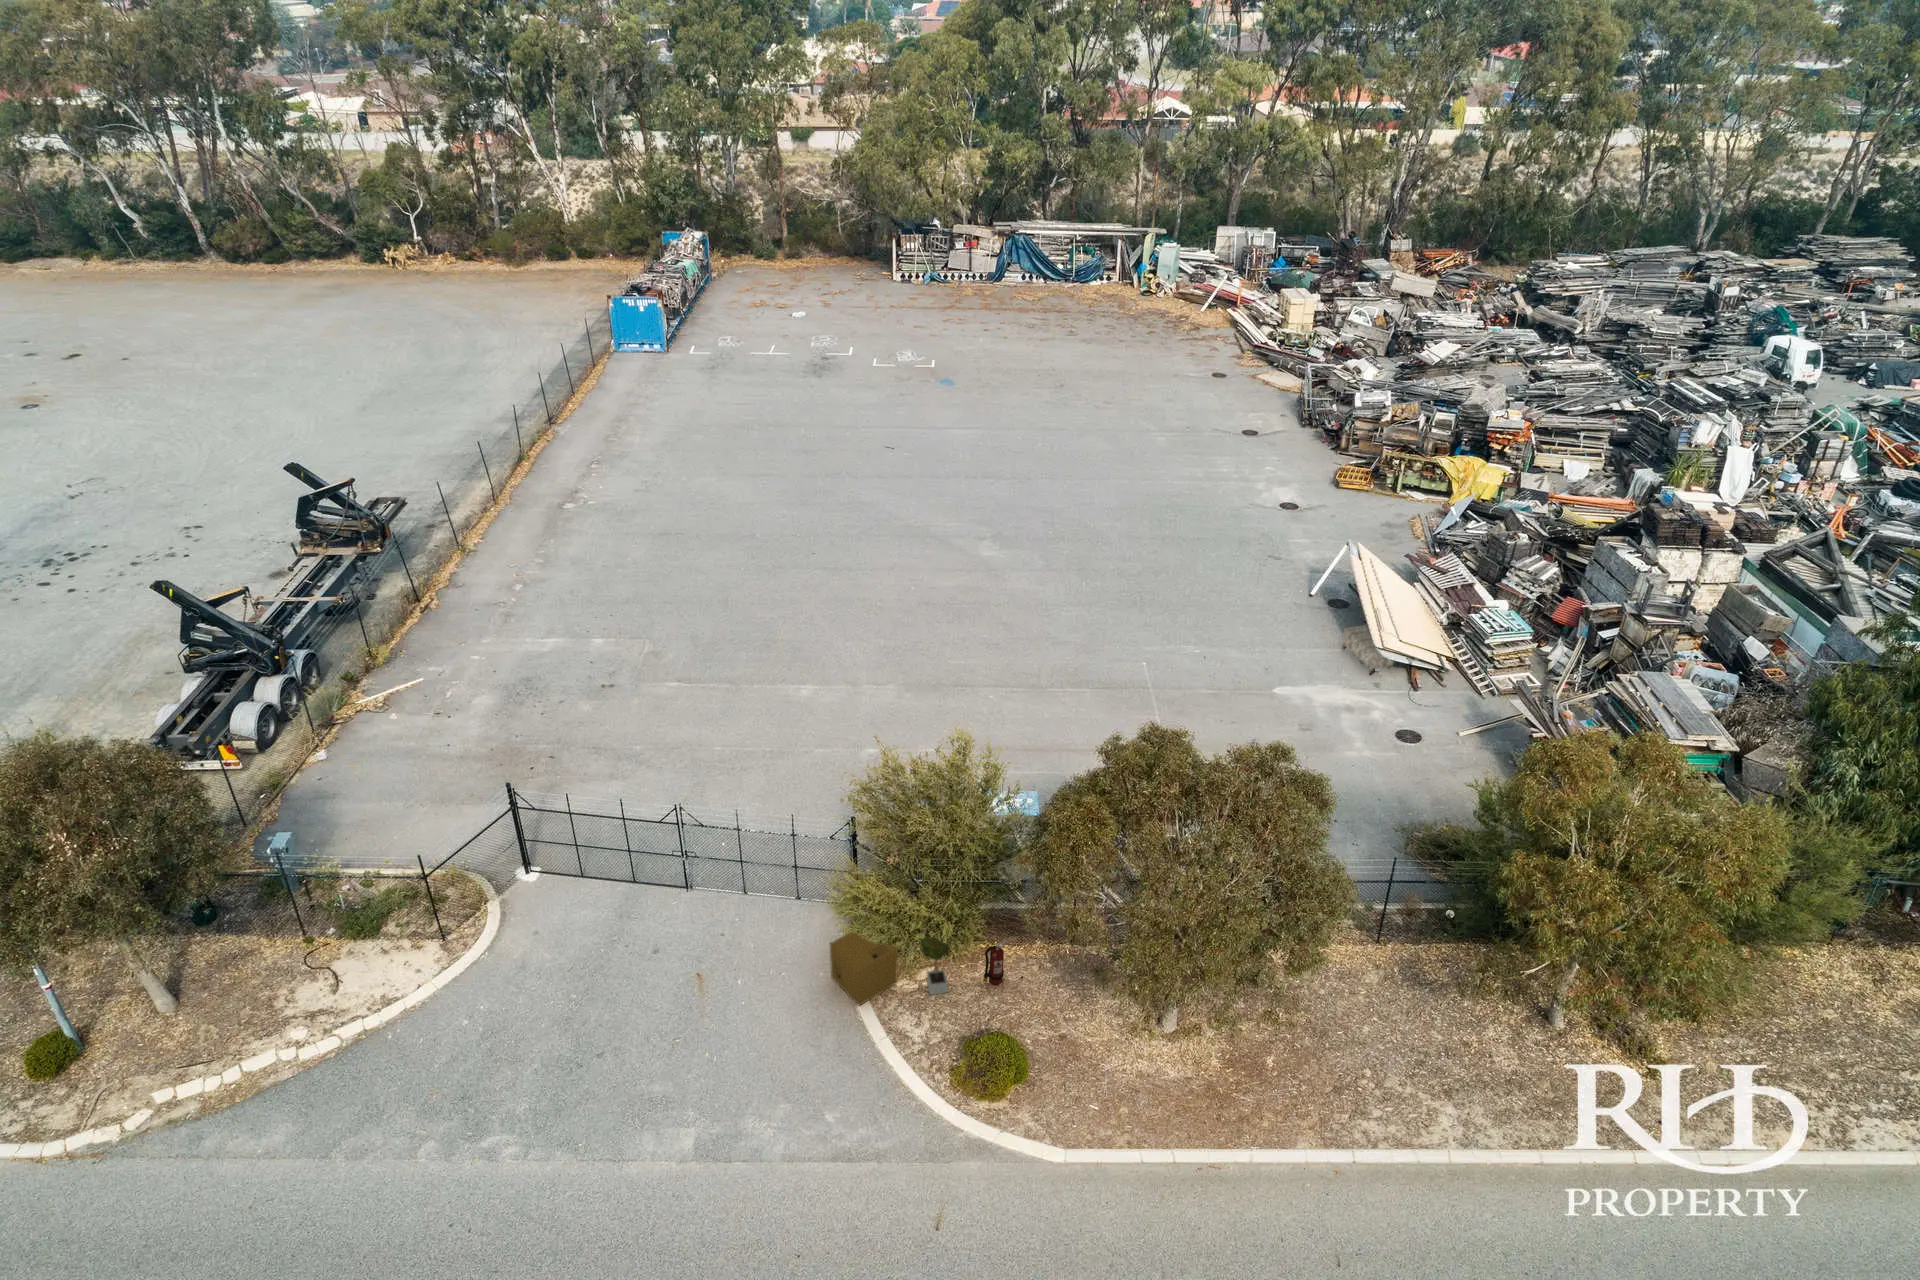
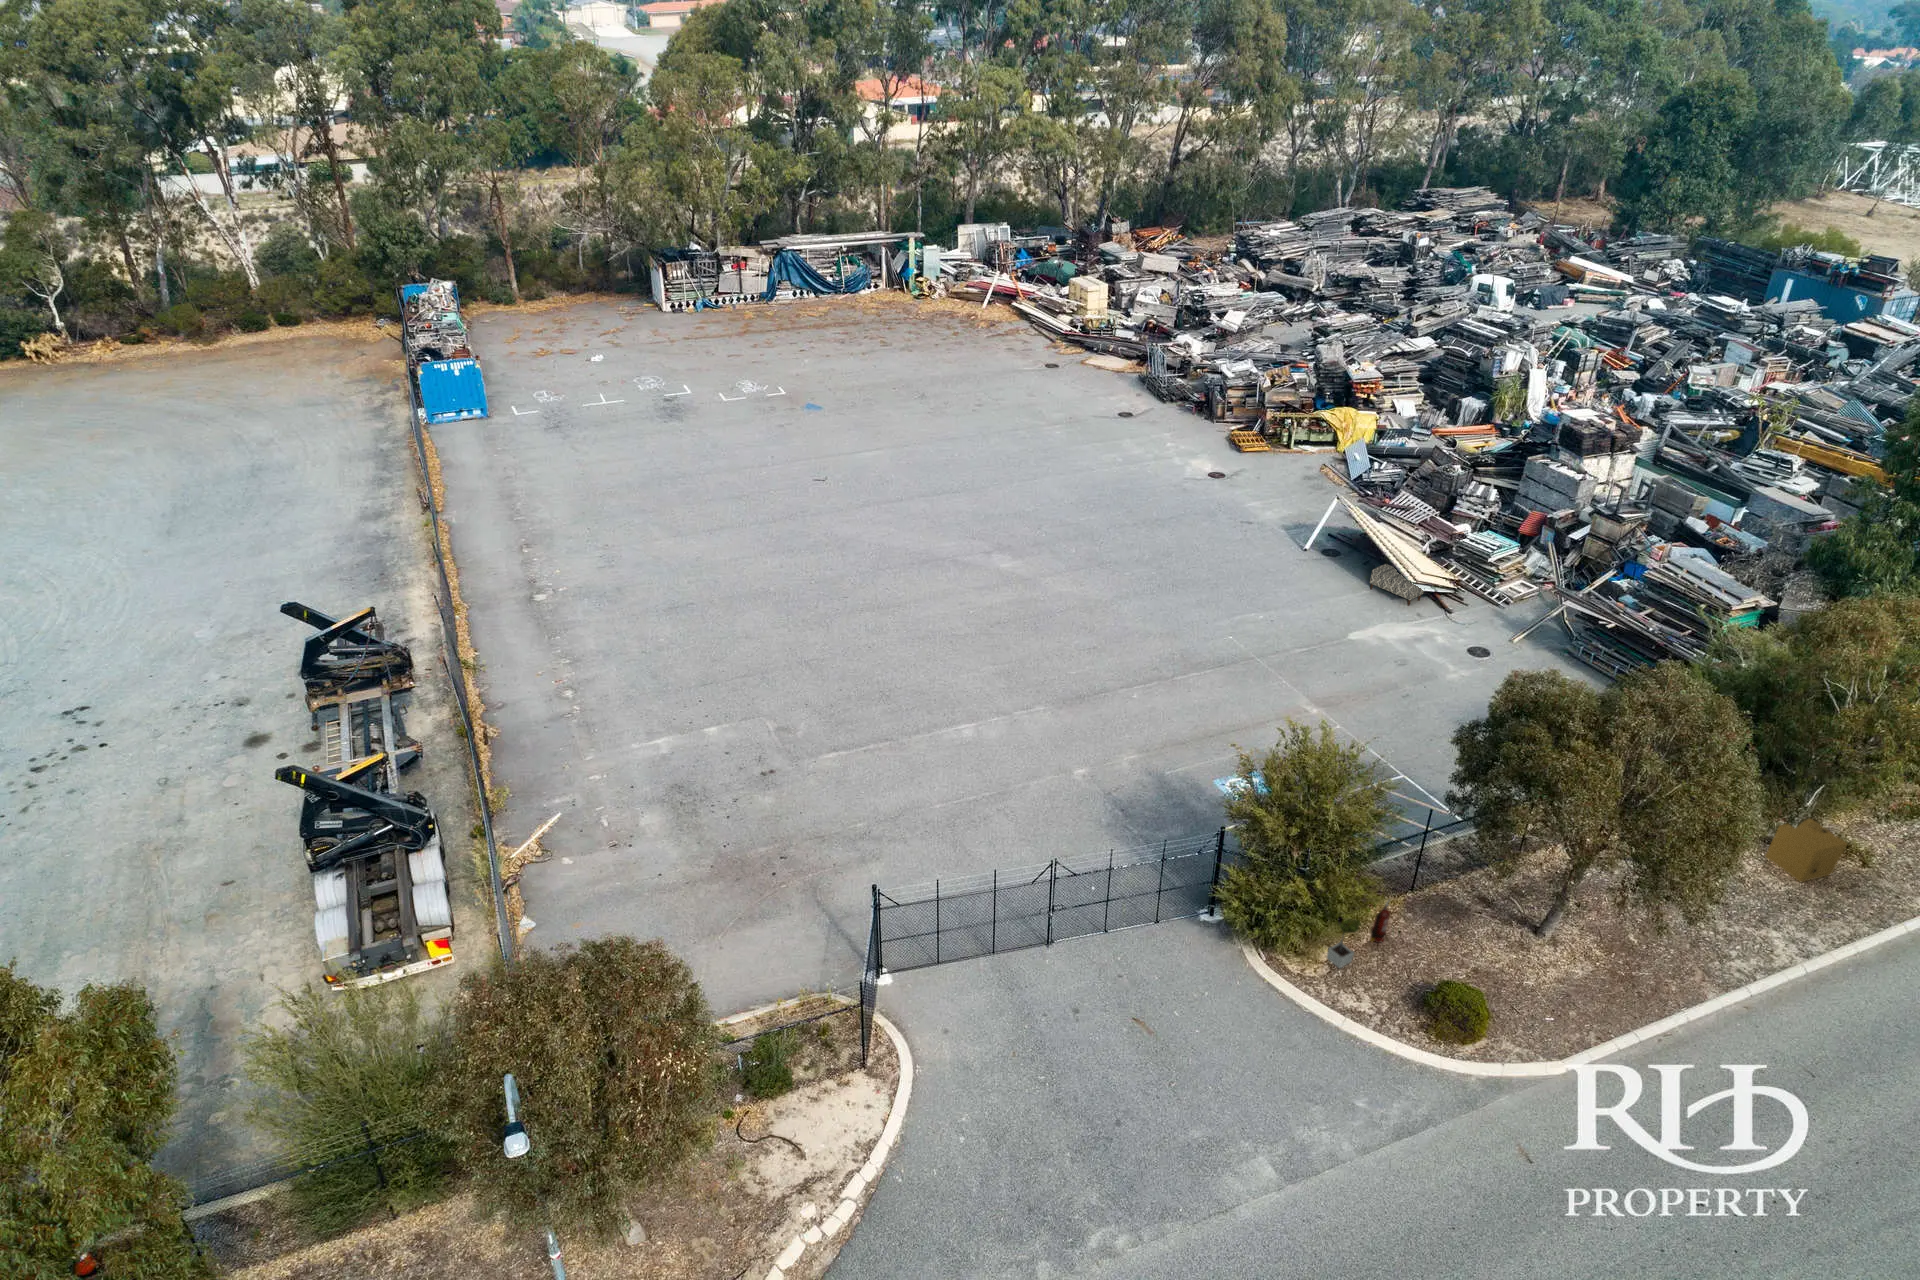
cardboard box: present [830,932,898,1006] -> present [1766,819,1847,882]

